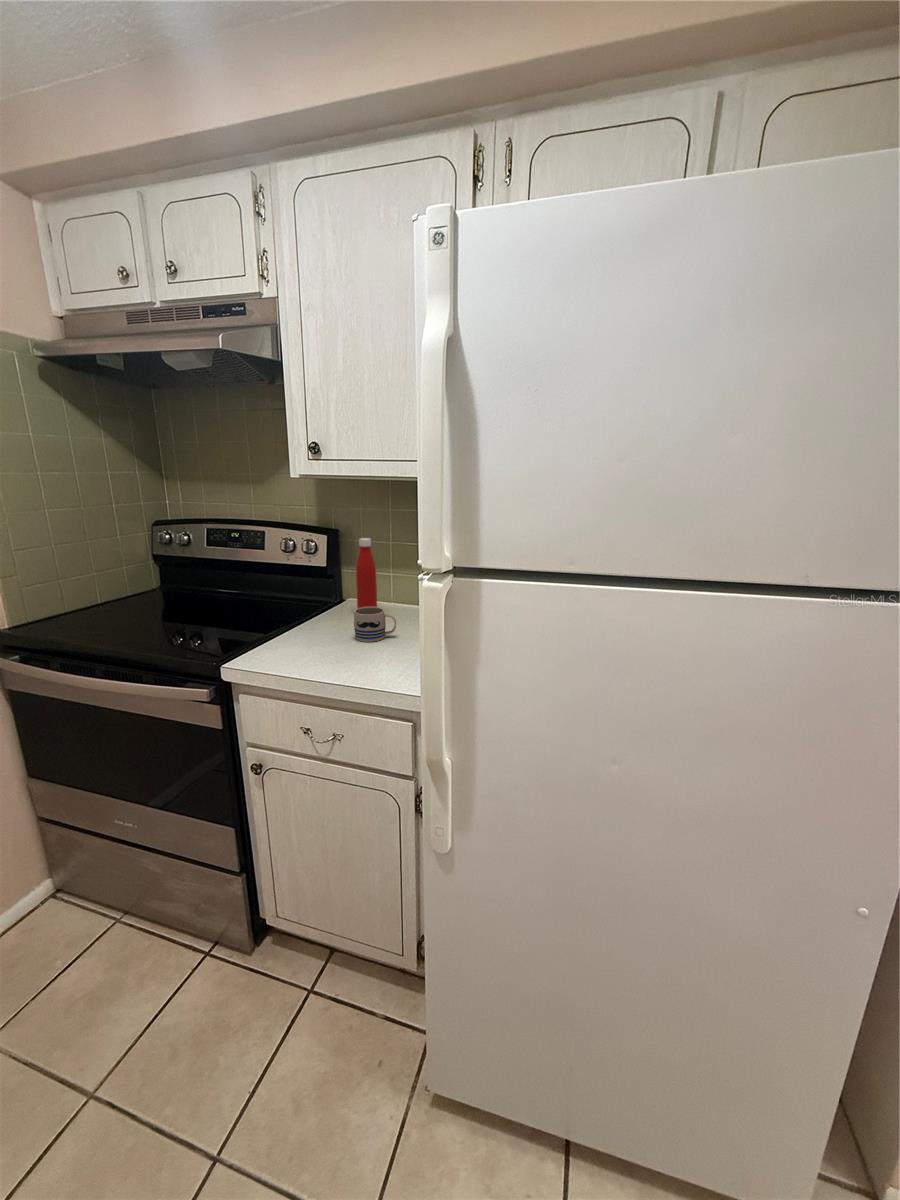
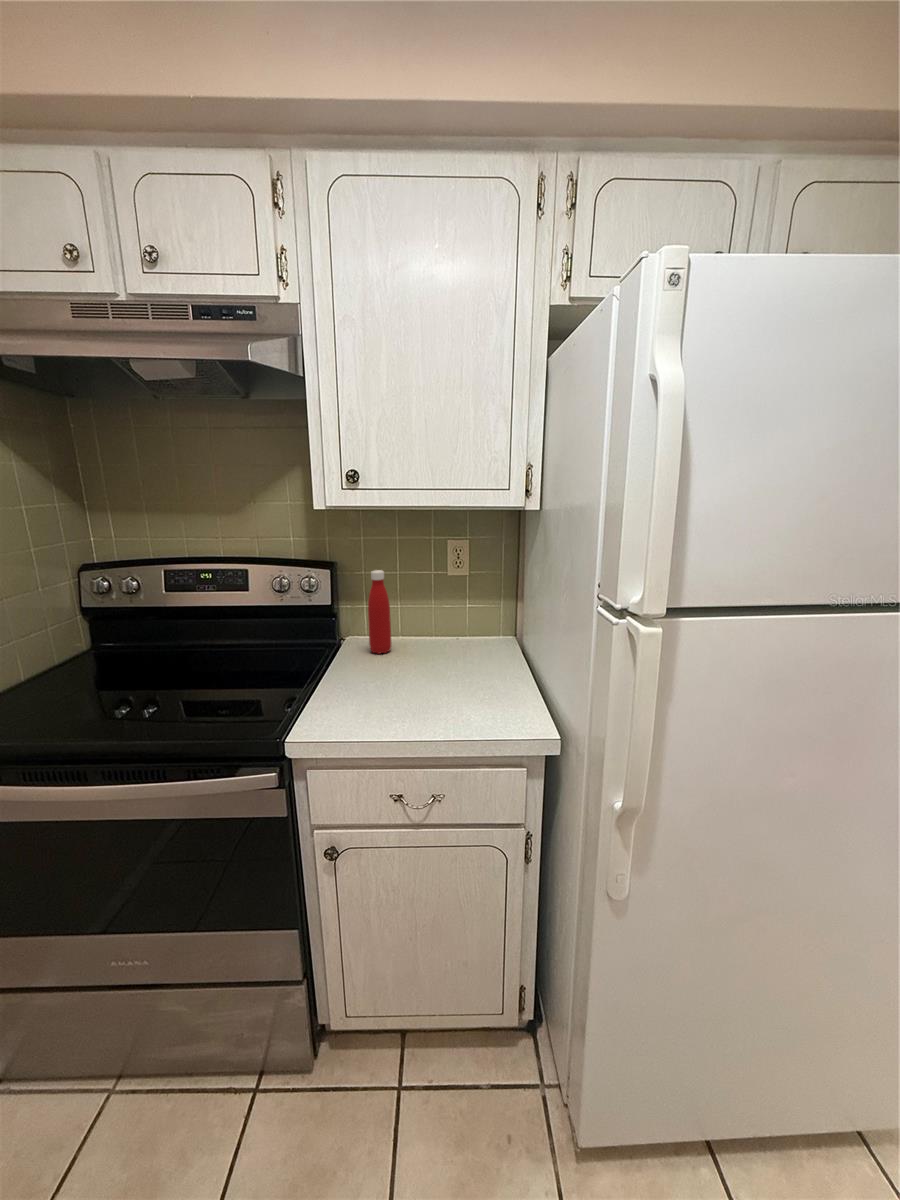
mug: present [354,607,396,642] -> none [402,647,446,686]

